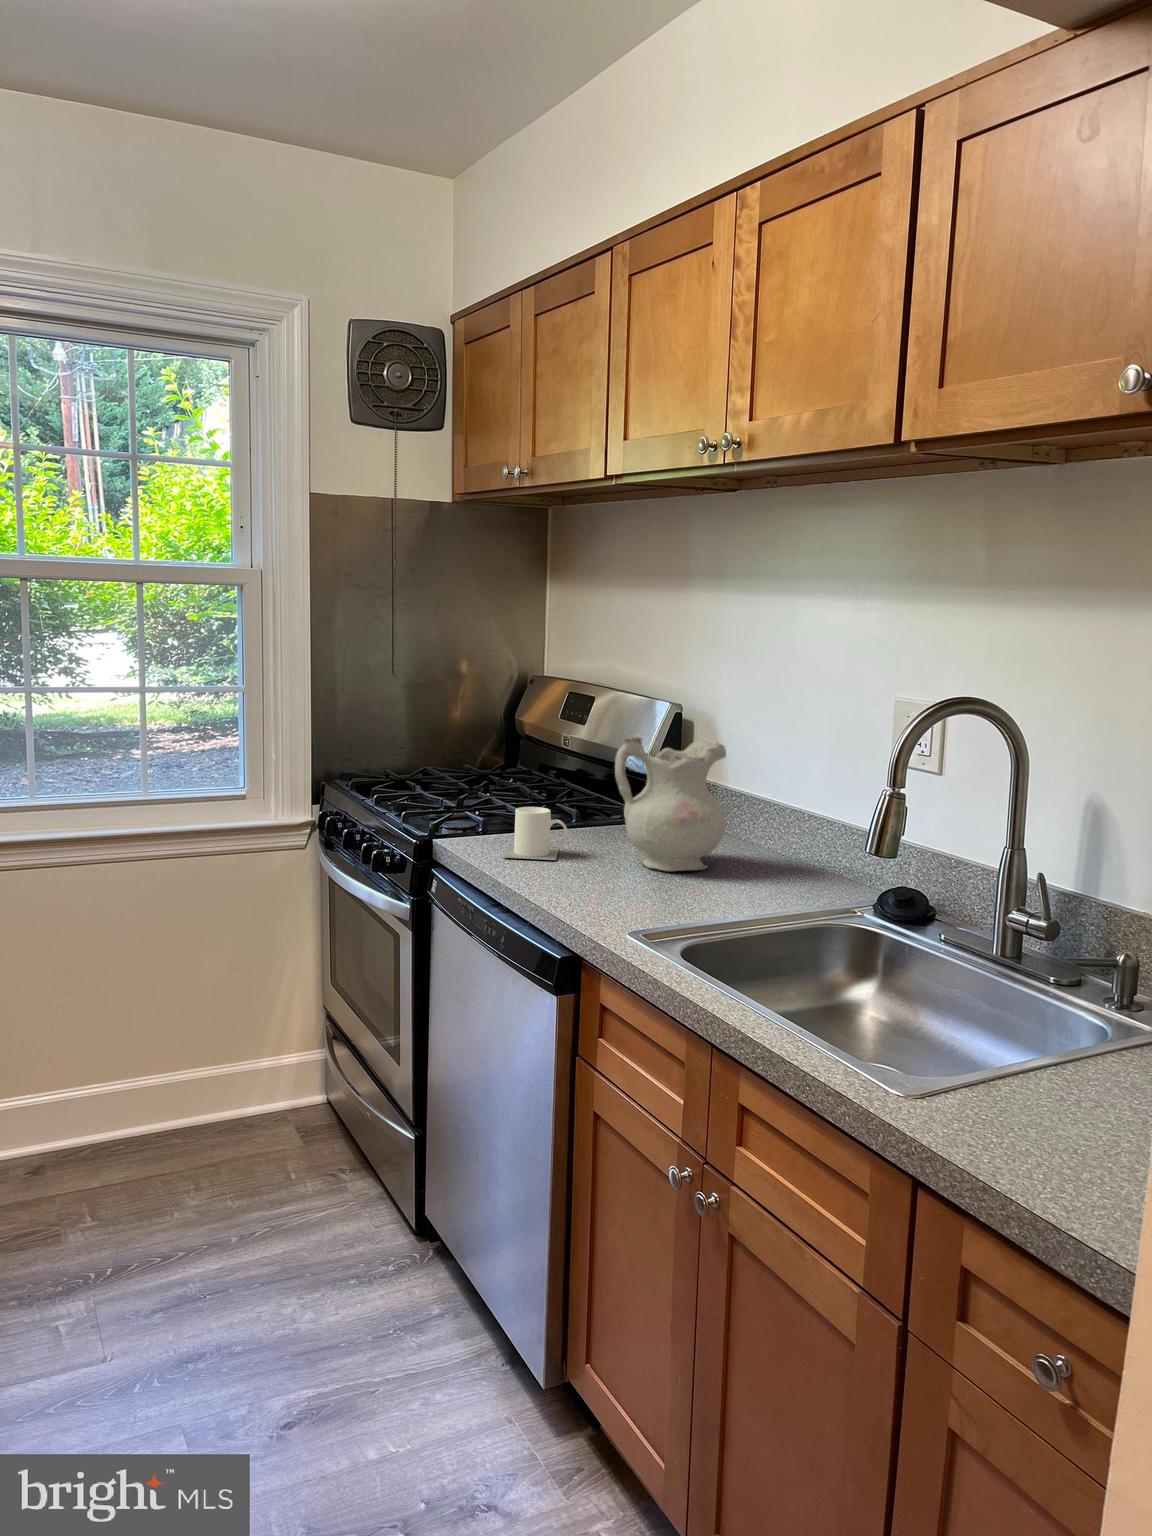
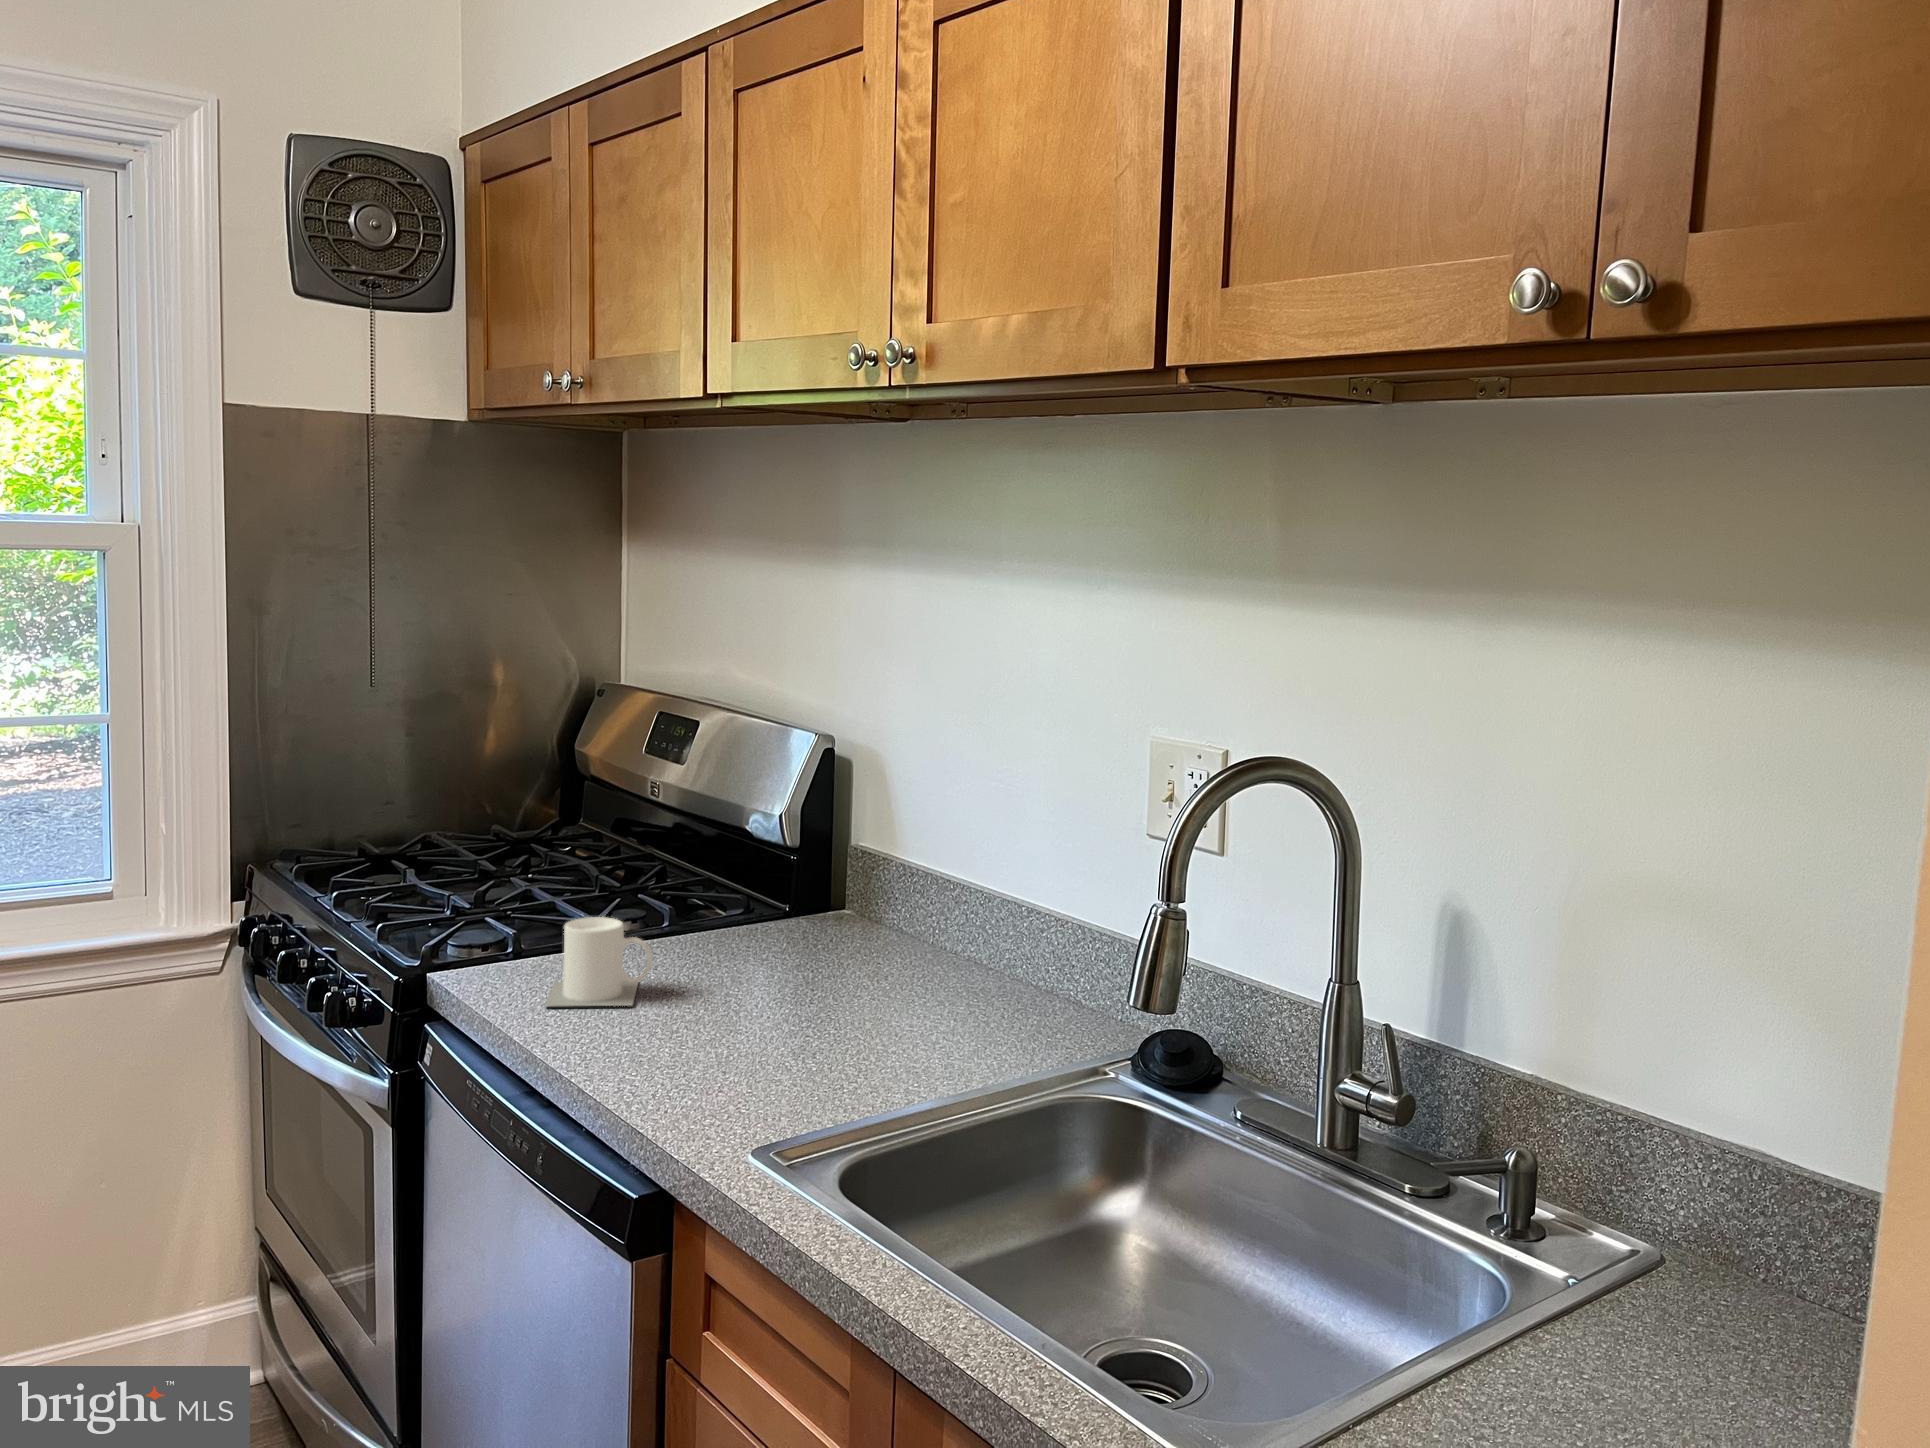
ceramic pitcher: present [615,737,726,871] -> none [726,803,904,1015]

